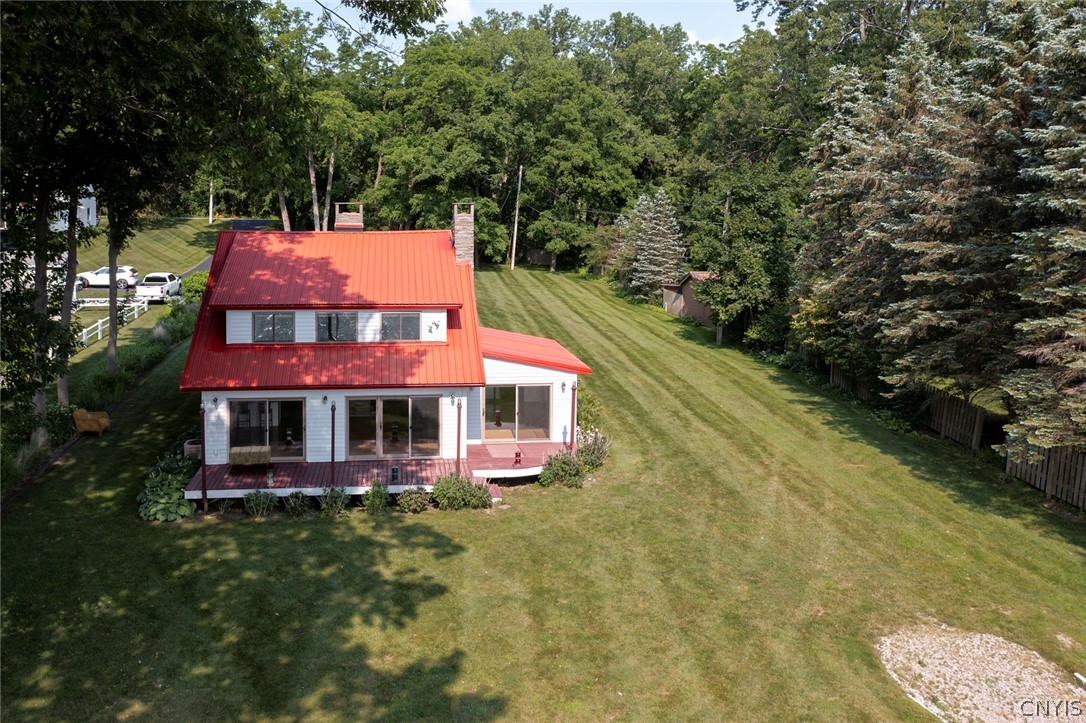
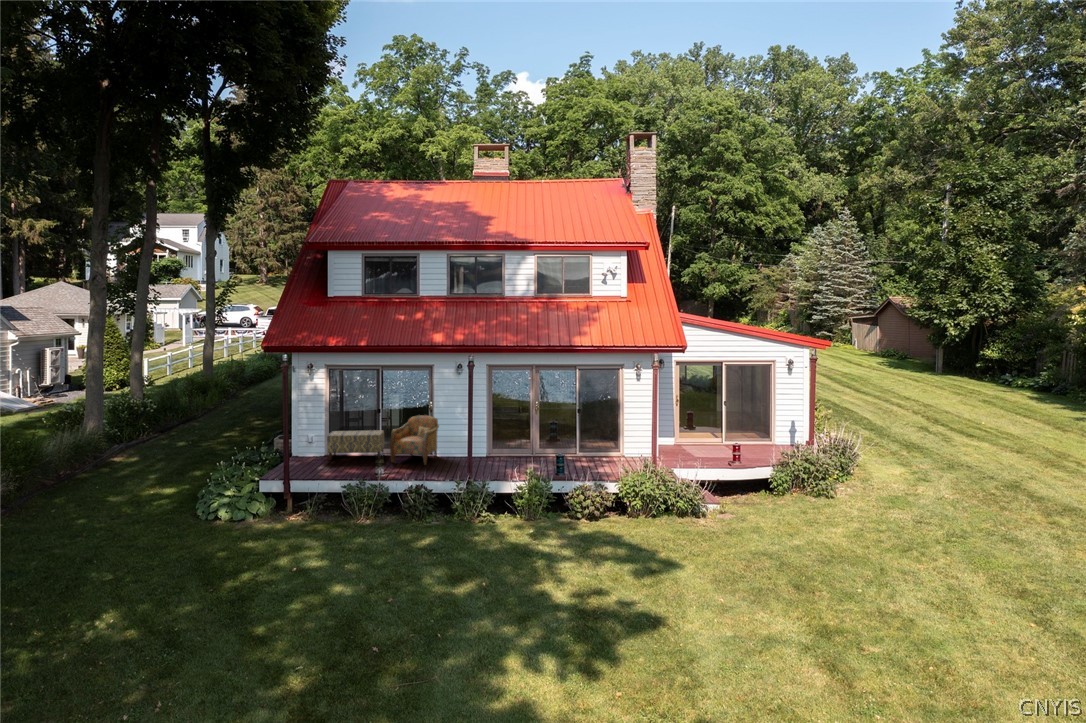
armchair: present [73,409,110,436] -> present [390,415,439,465]

